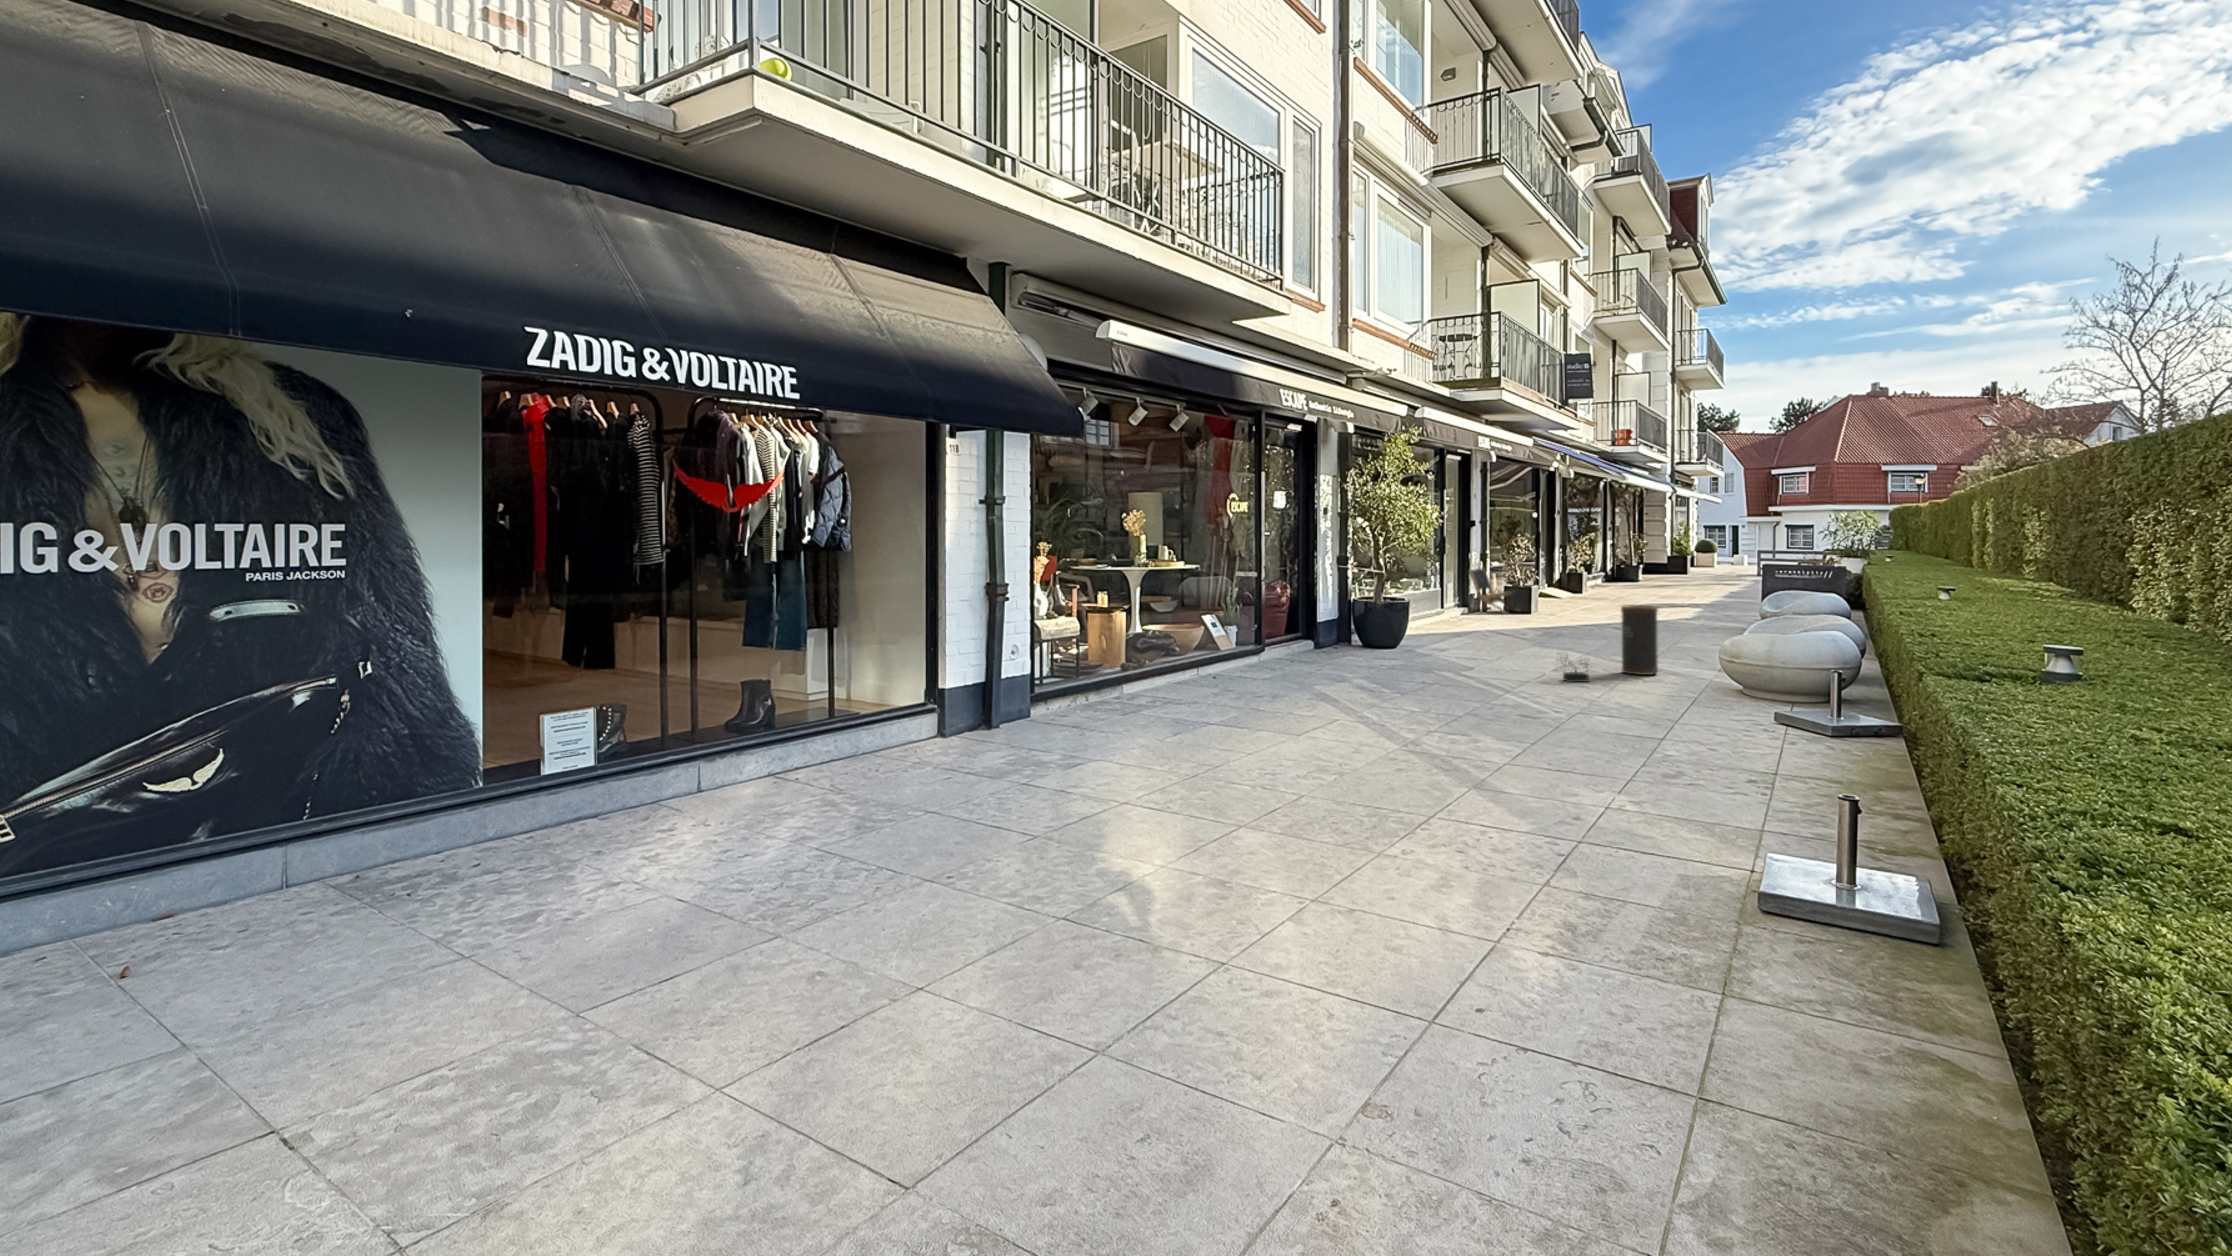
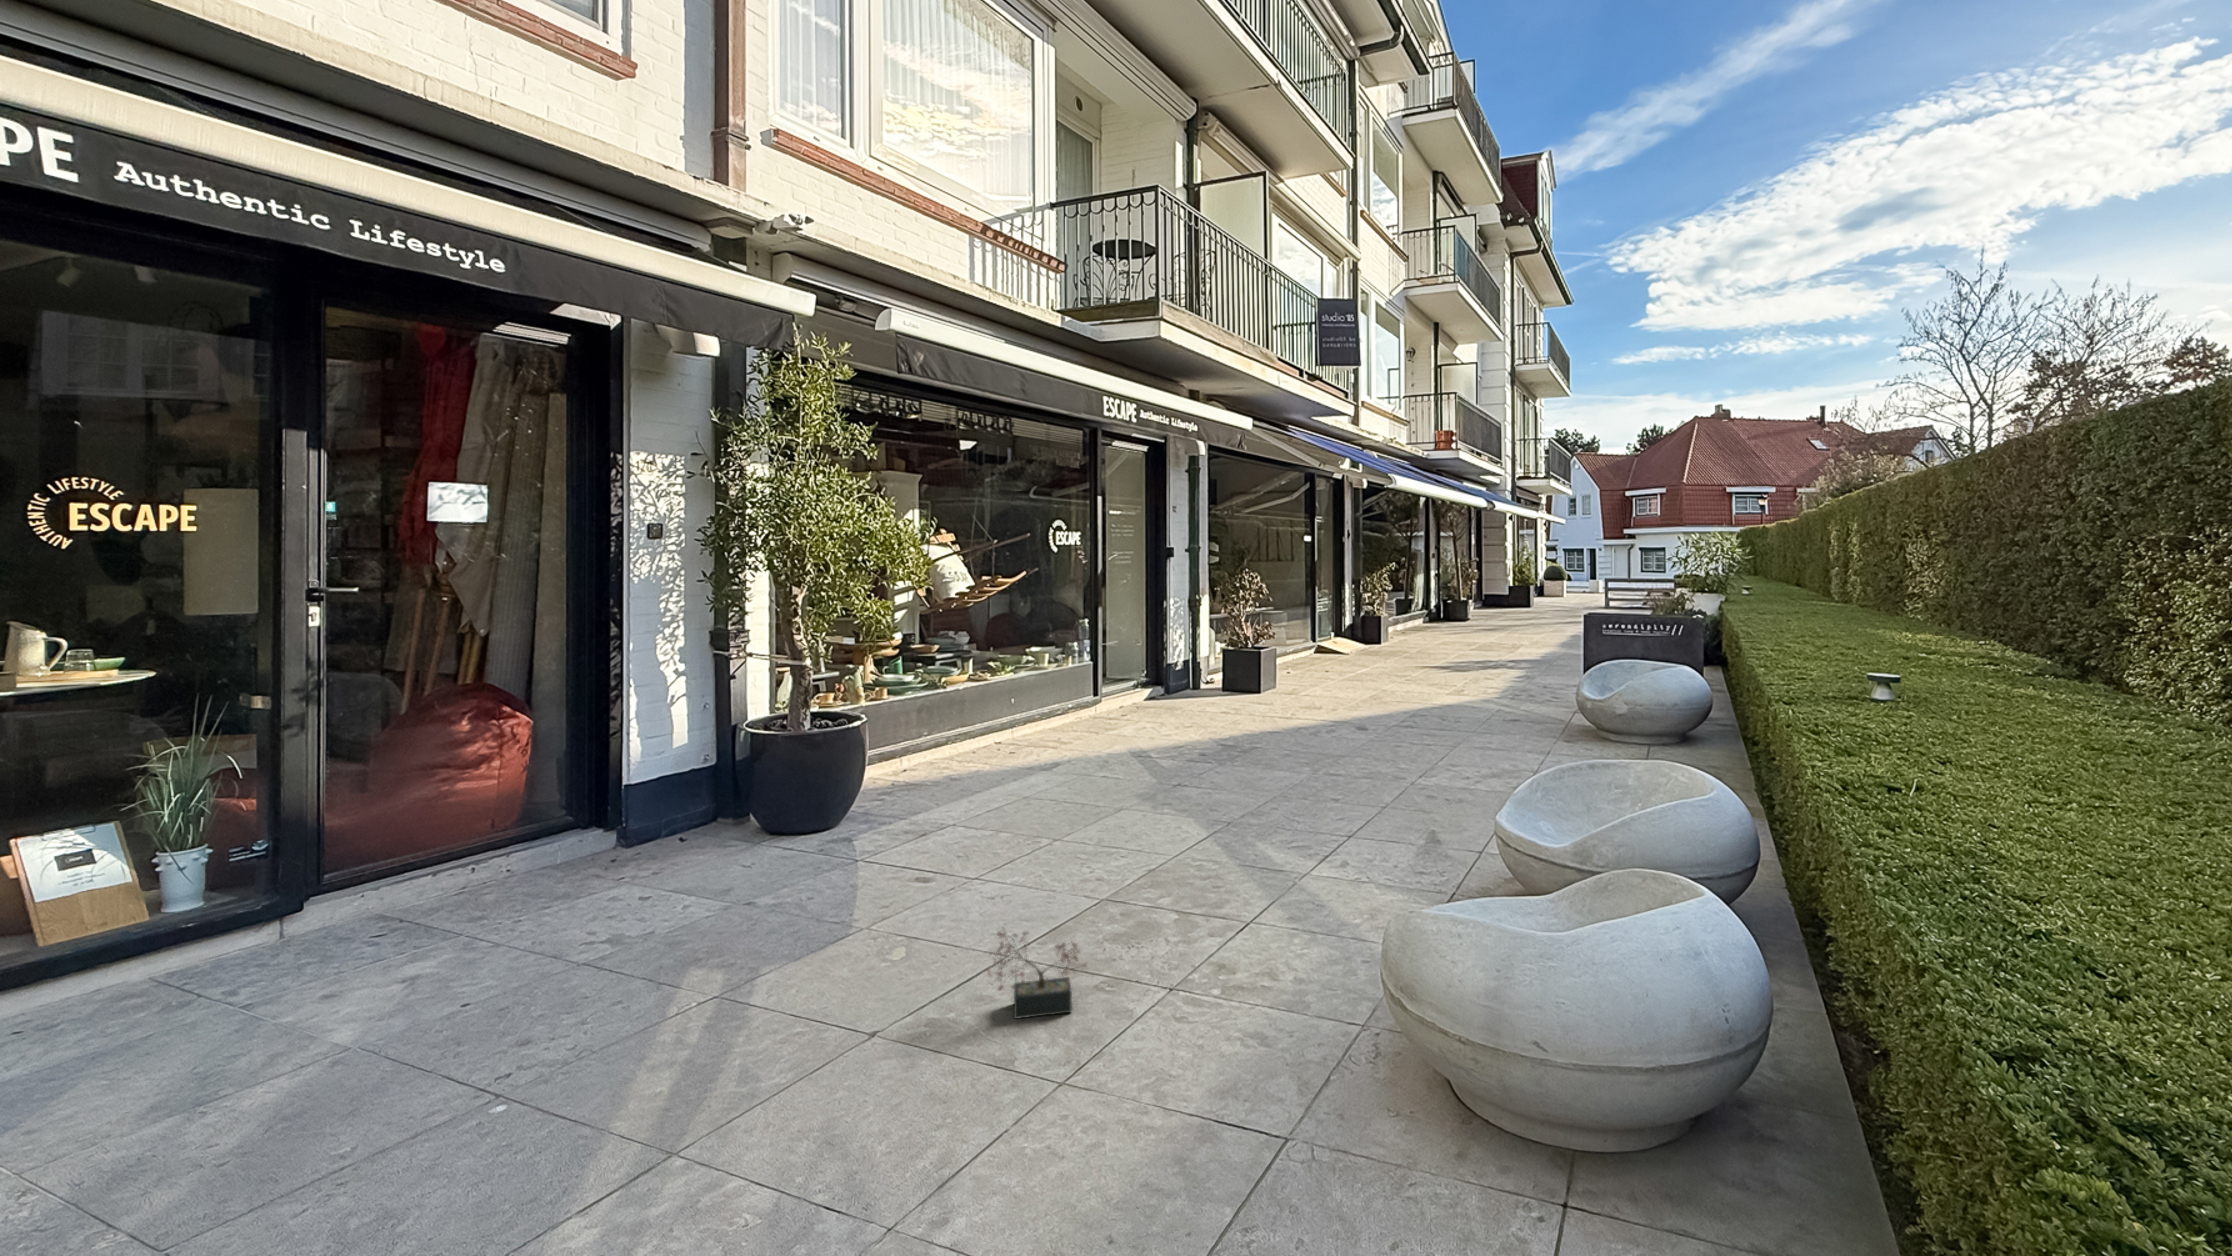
lounge chair: present [1469,568,1518,614] -> none [1164,622,1247,696]
trash can: present [1621,605,1658,675] -> none [1207,768,1291,955]

